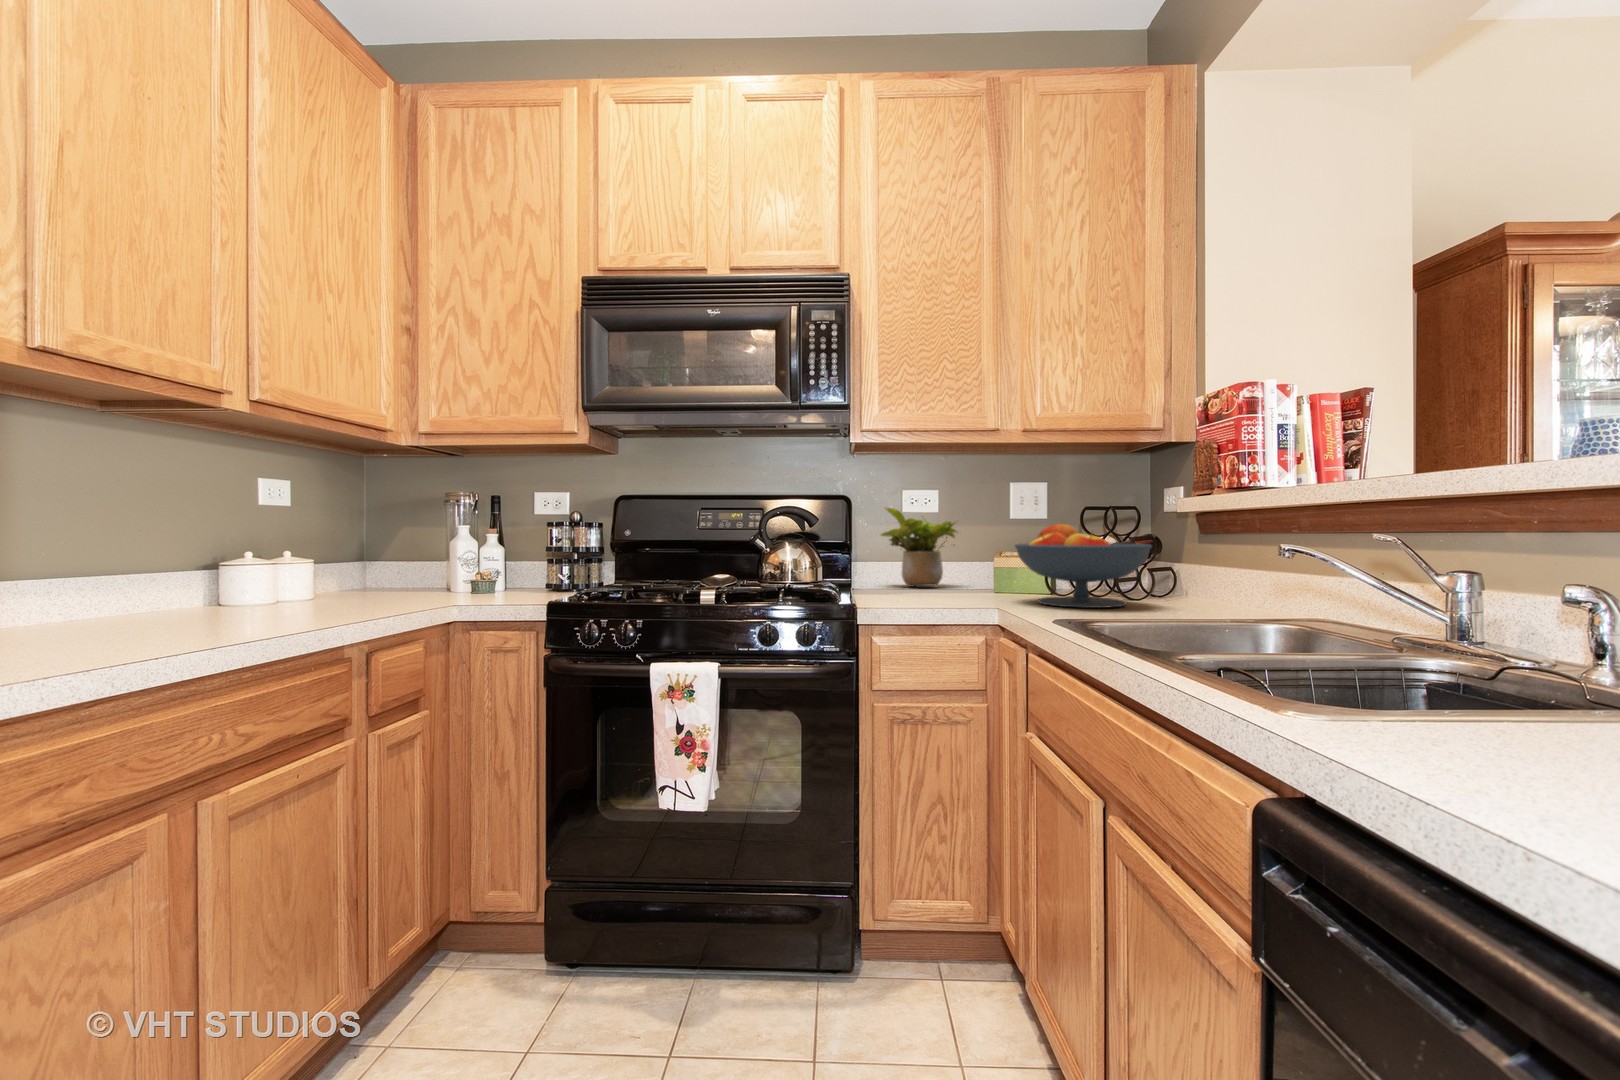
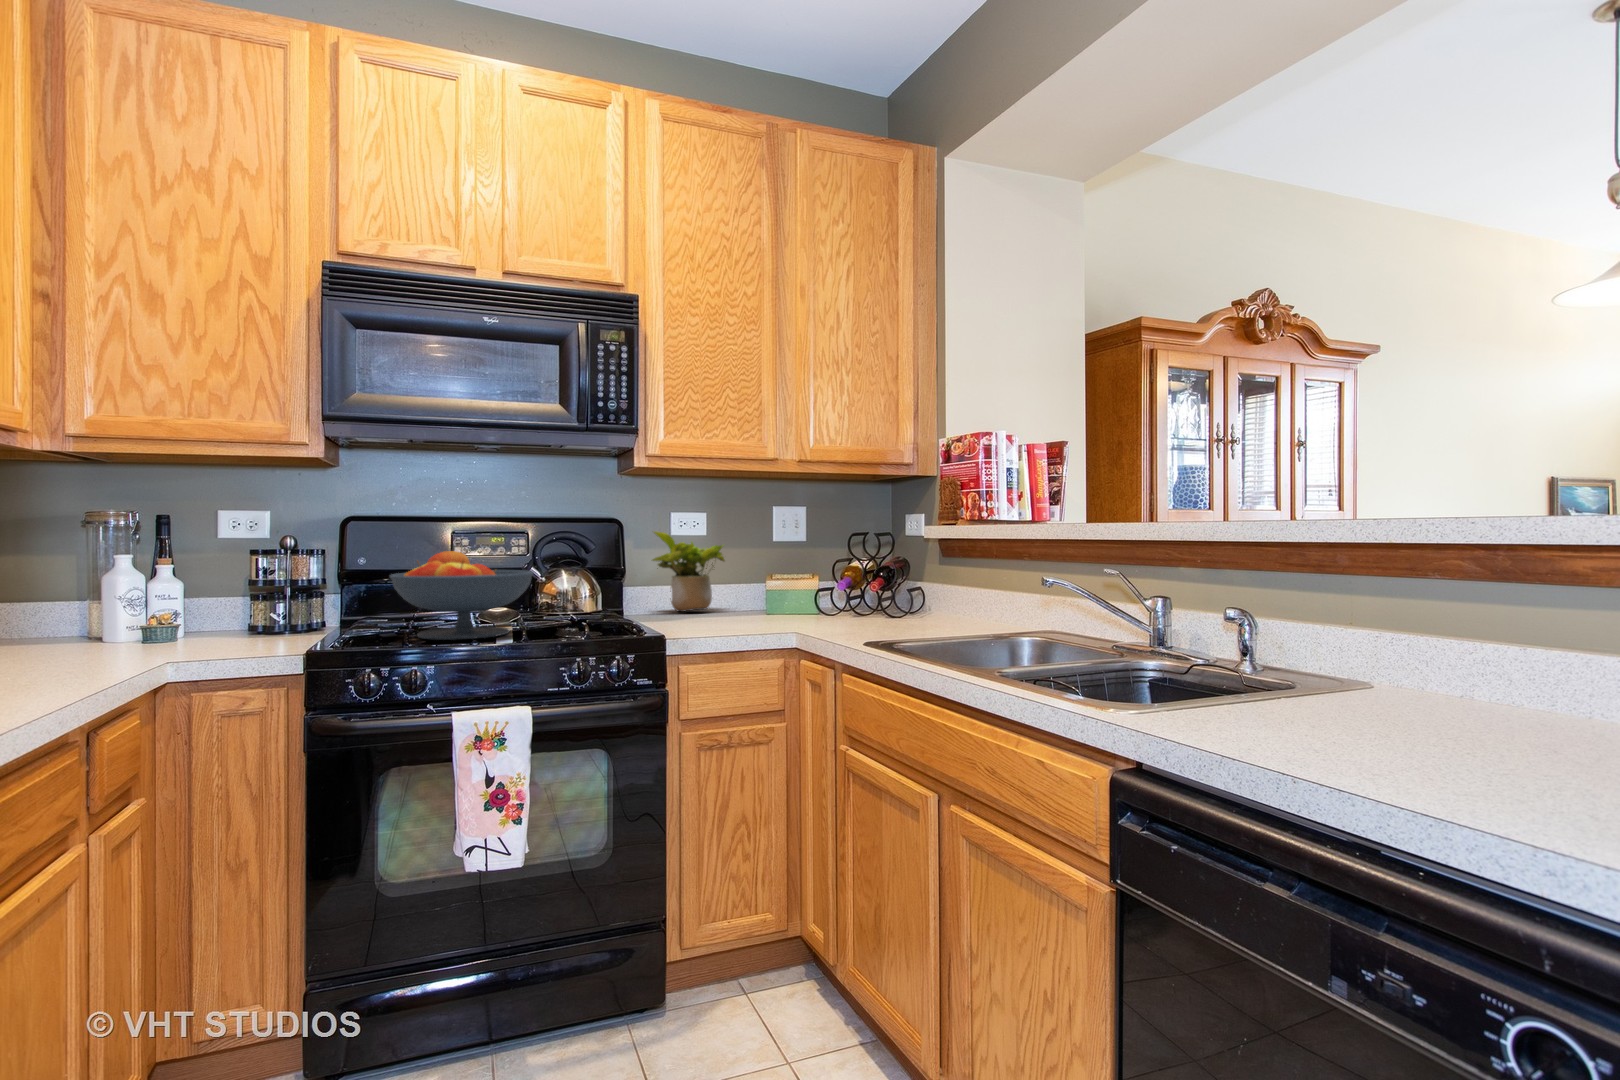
fruit bowl: present [1015,524,1152,608] -> present [390,551,534,640]

